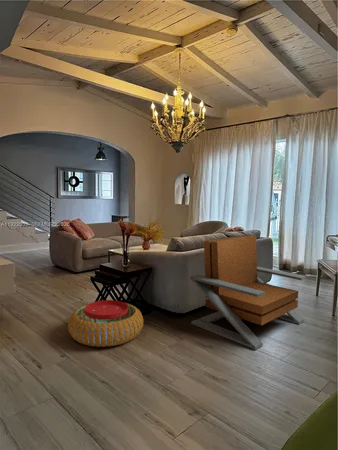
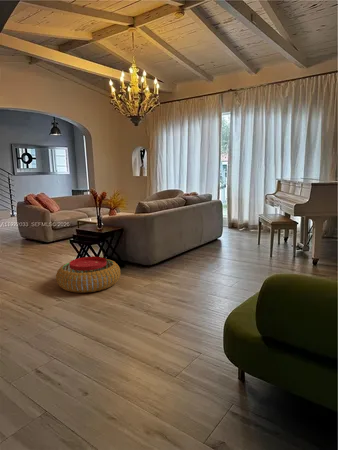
lounge chair: present [190,236,306,350] -> none [157,196,250,283]

